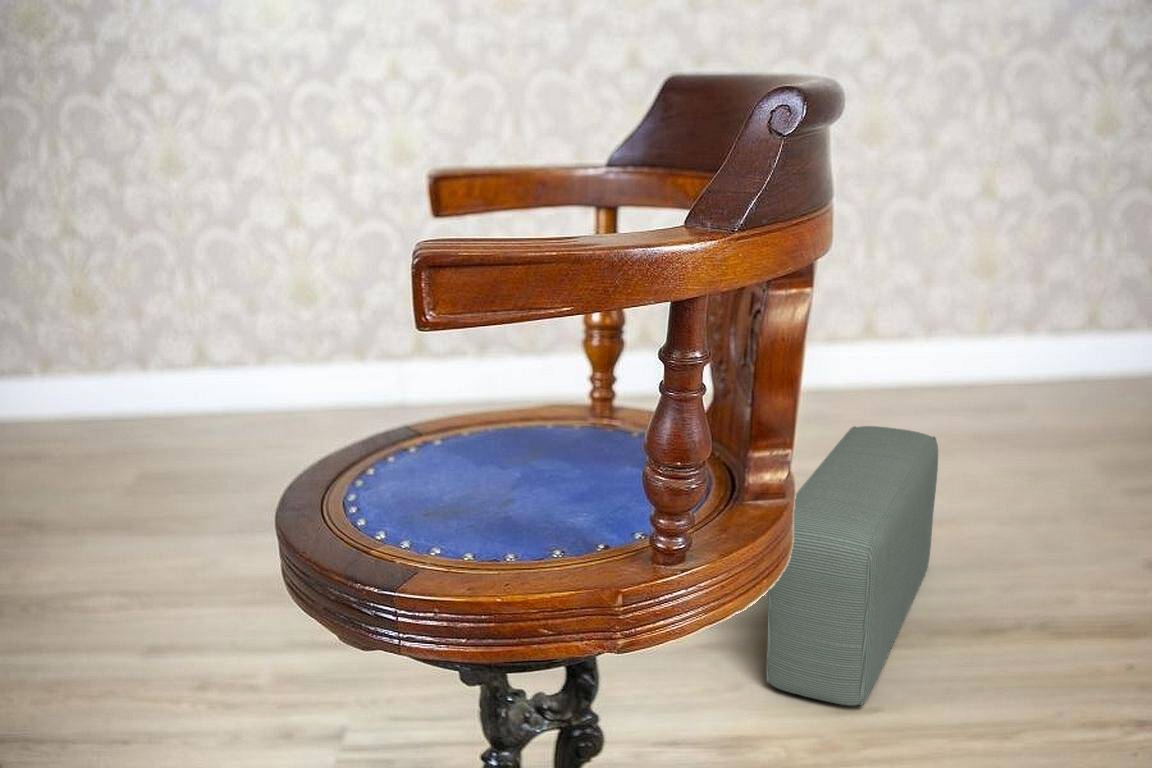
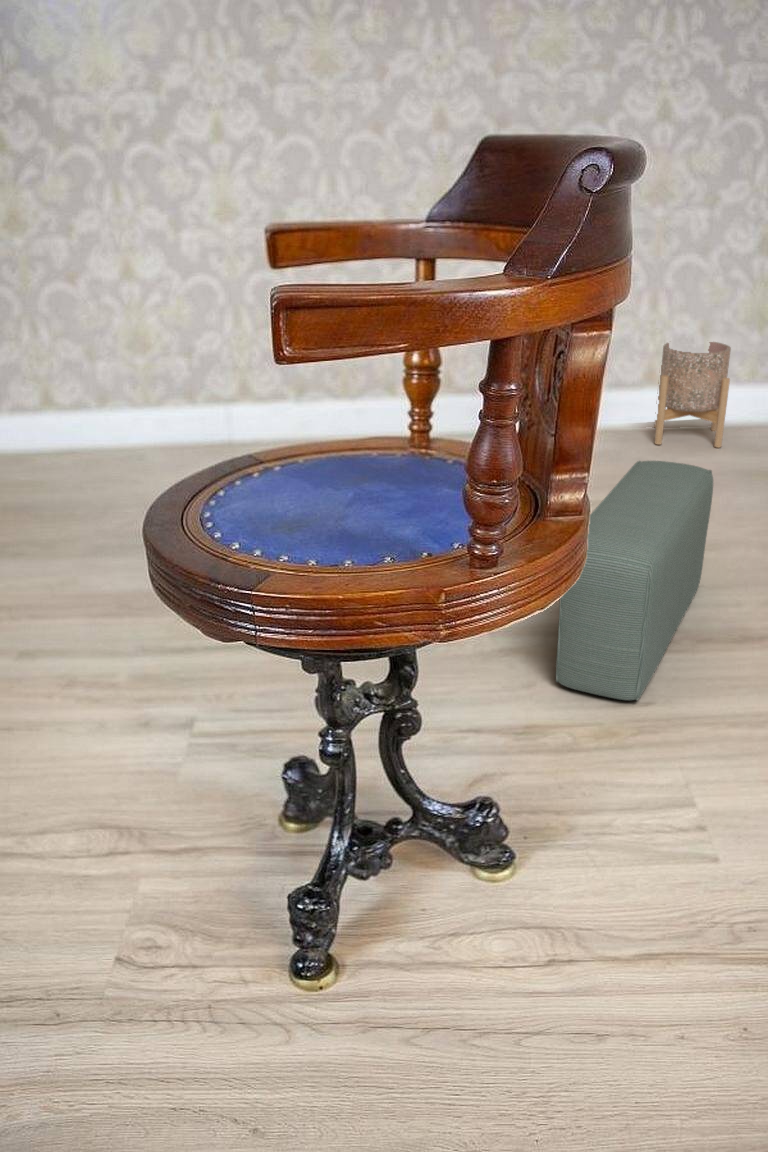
planter: none [871,293,951,409] -> present [654,342,731,448]

